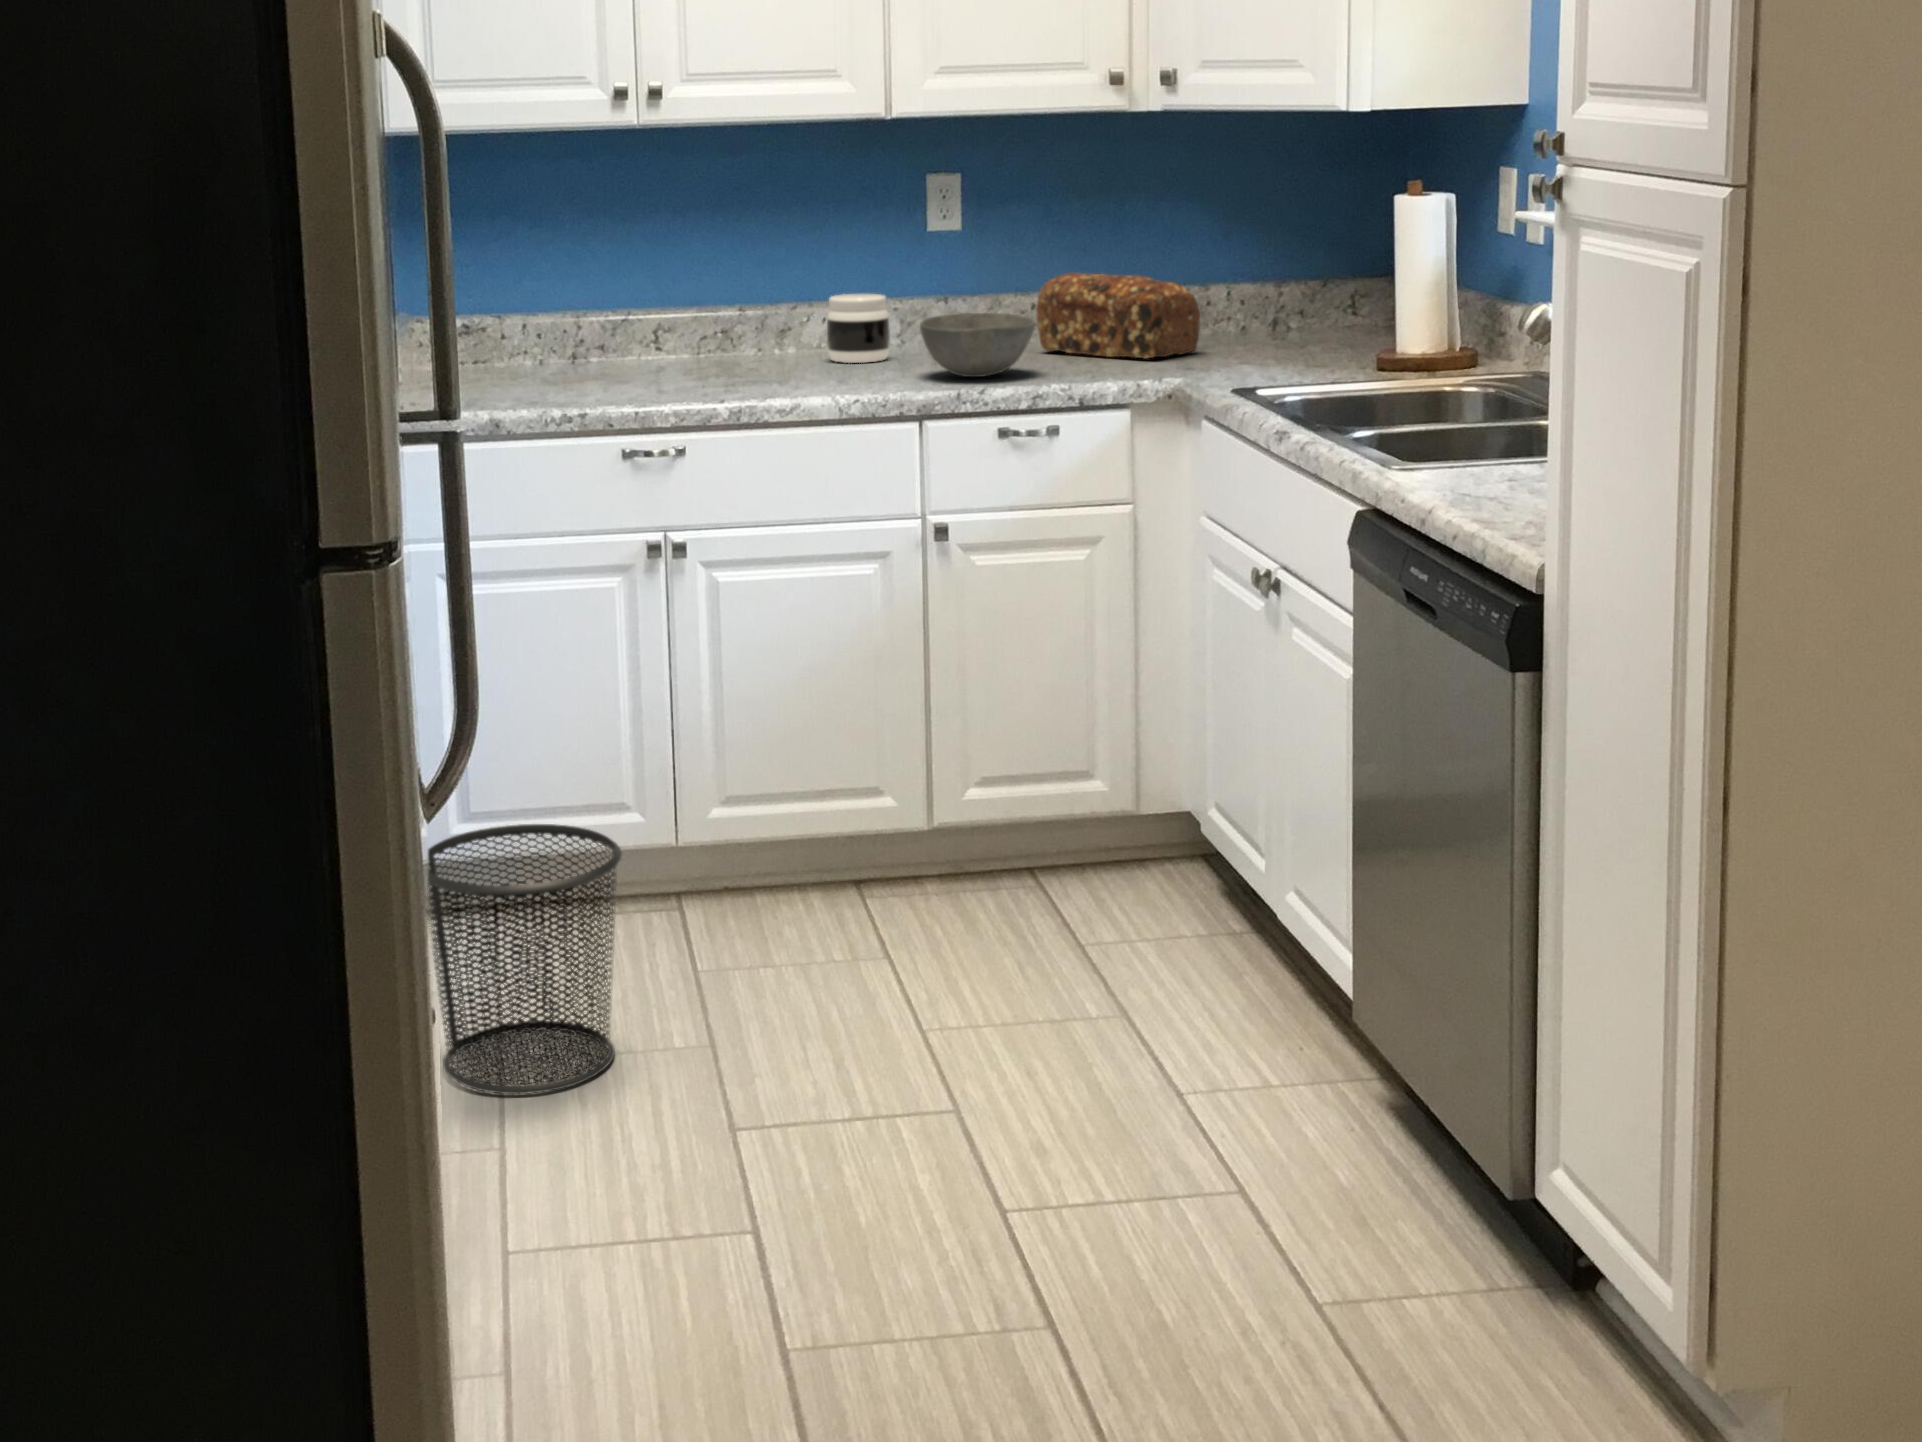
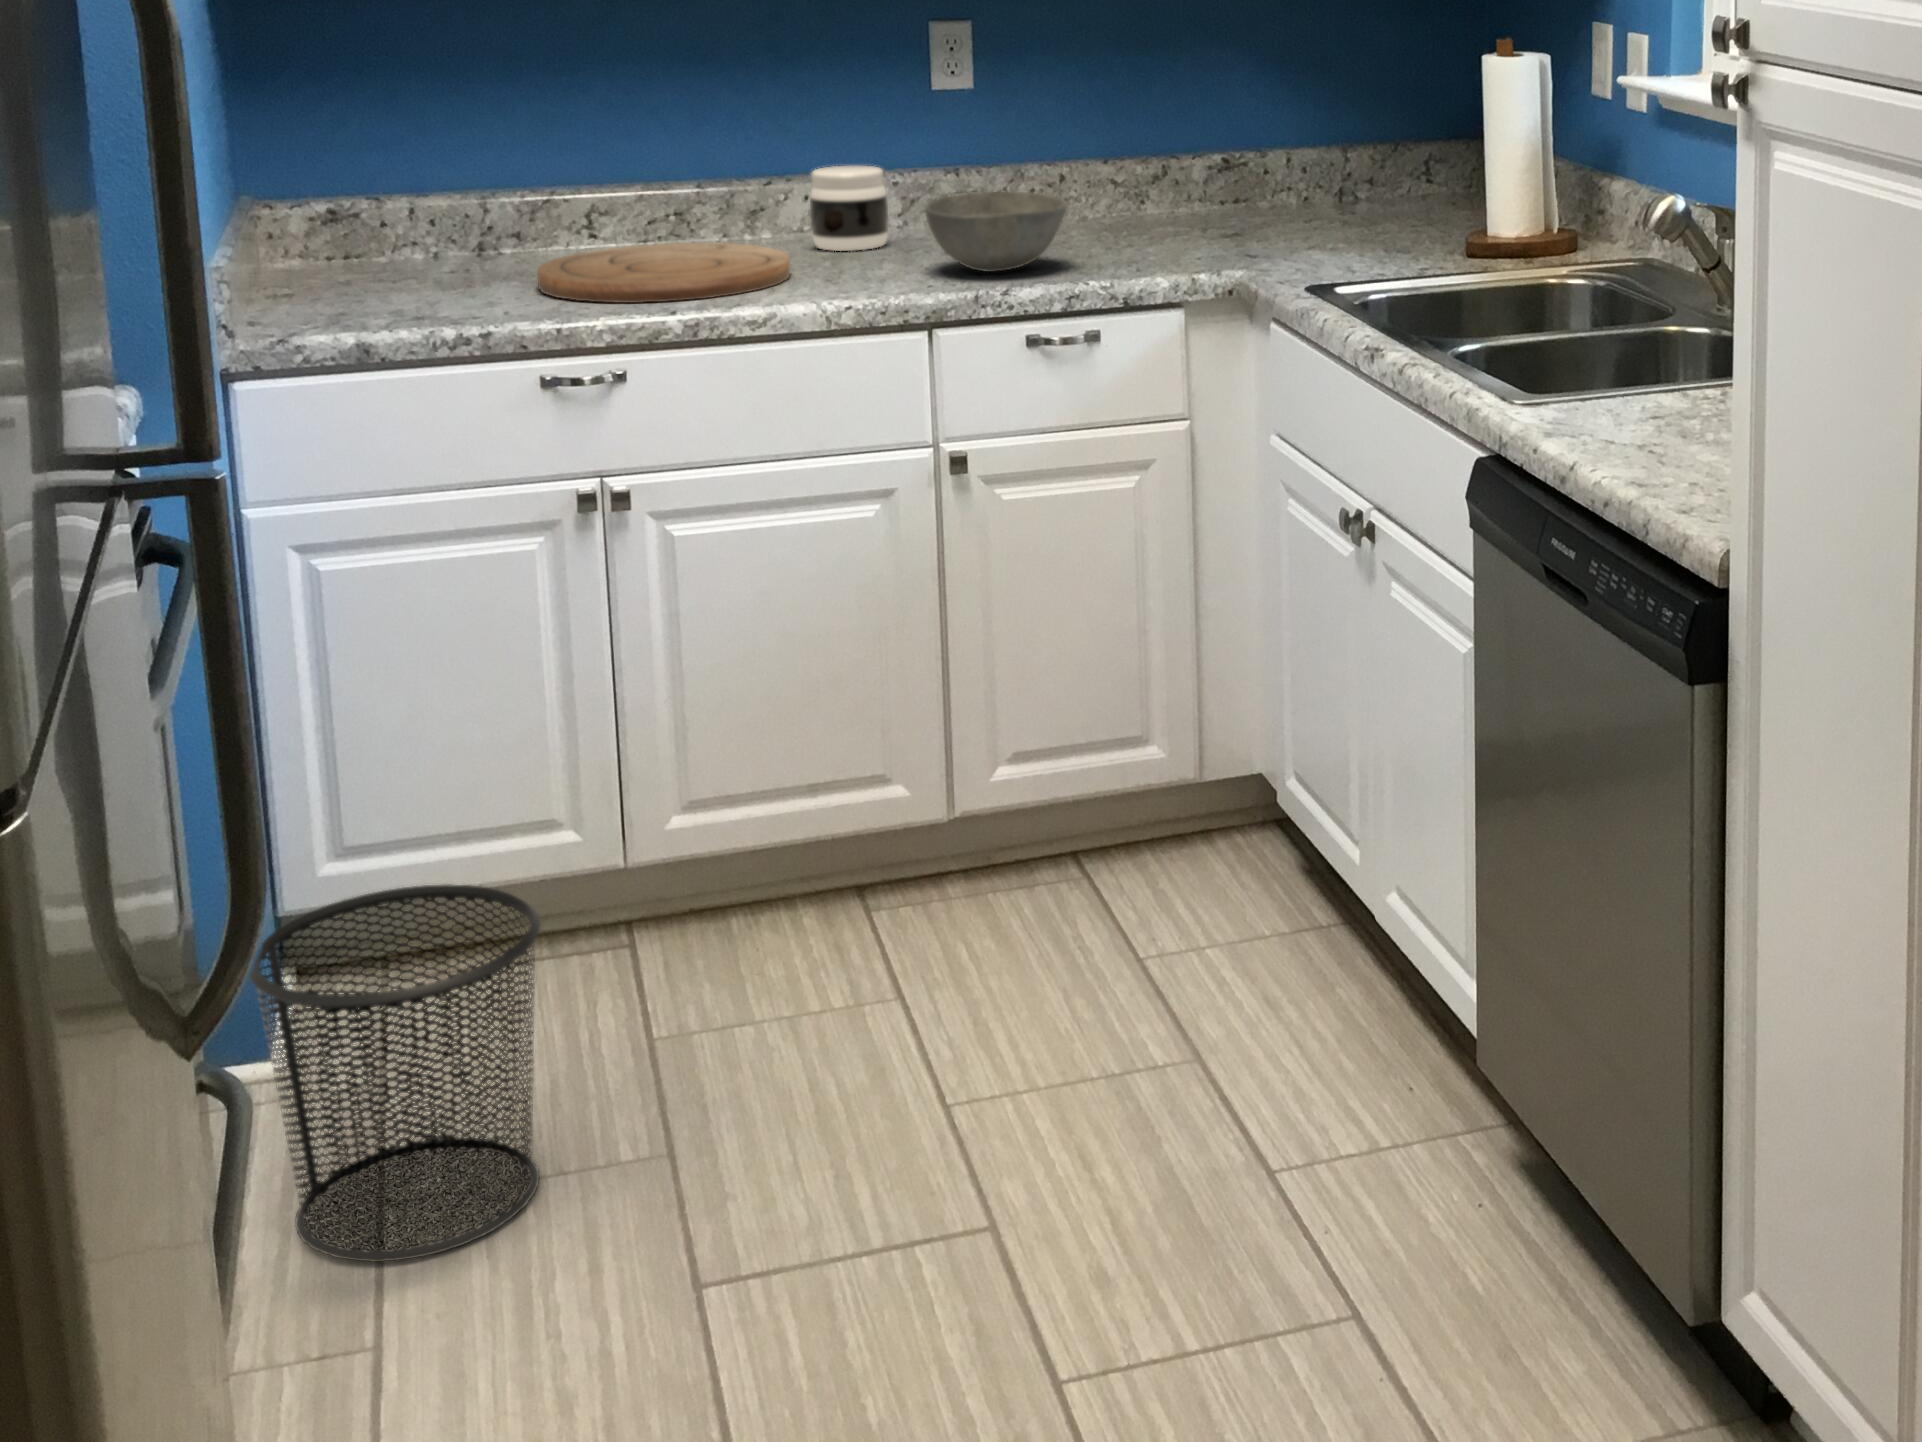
bread loaf: present [1036,272,1200,359] -> none [1066,139,1259,242]
cutting board: none [617,354,812,395] -> present [537,243,790,303]

